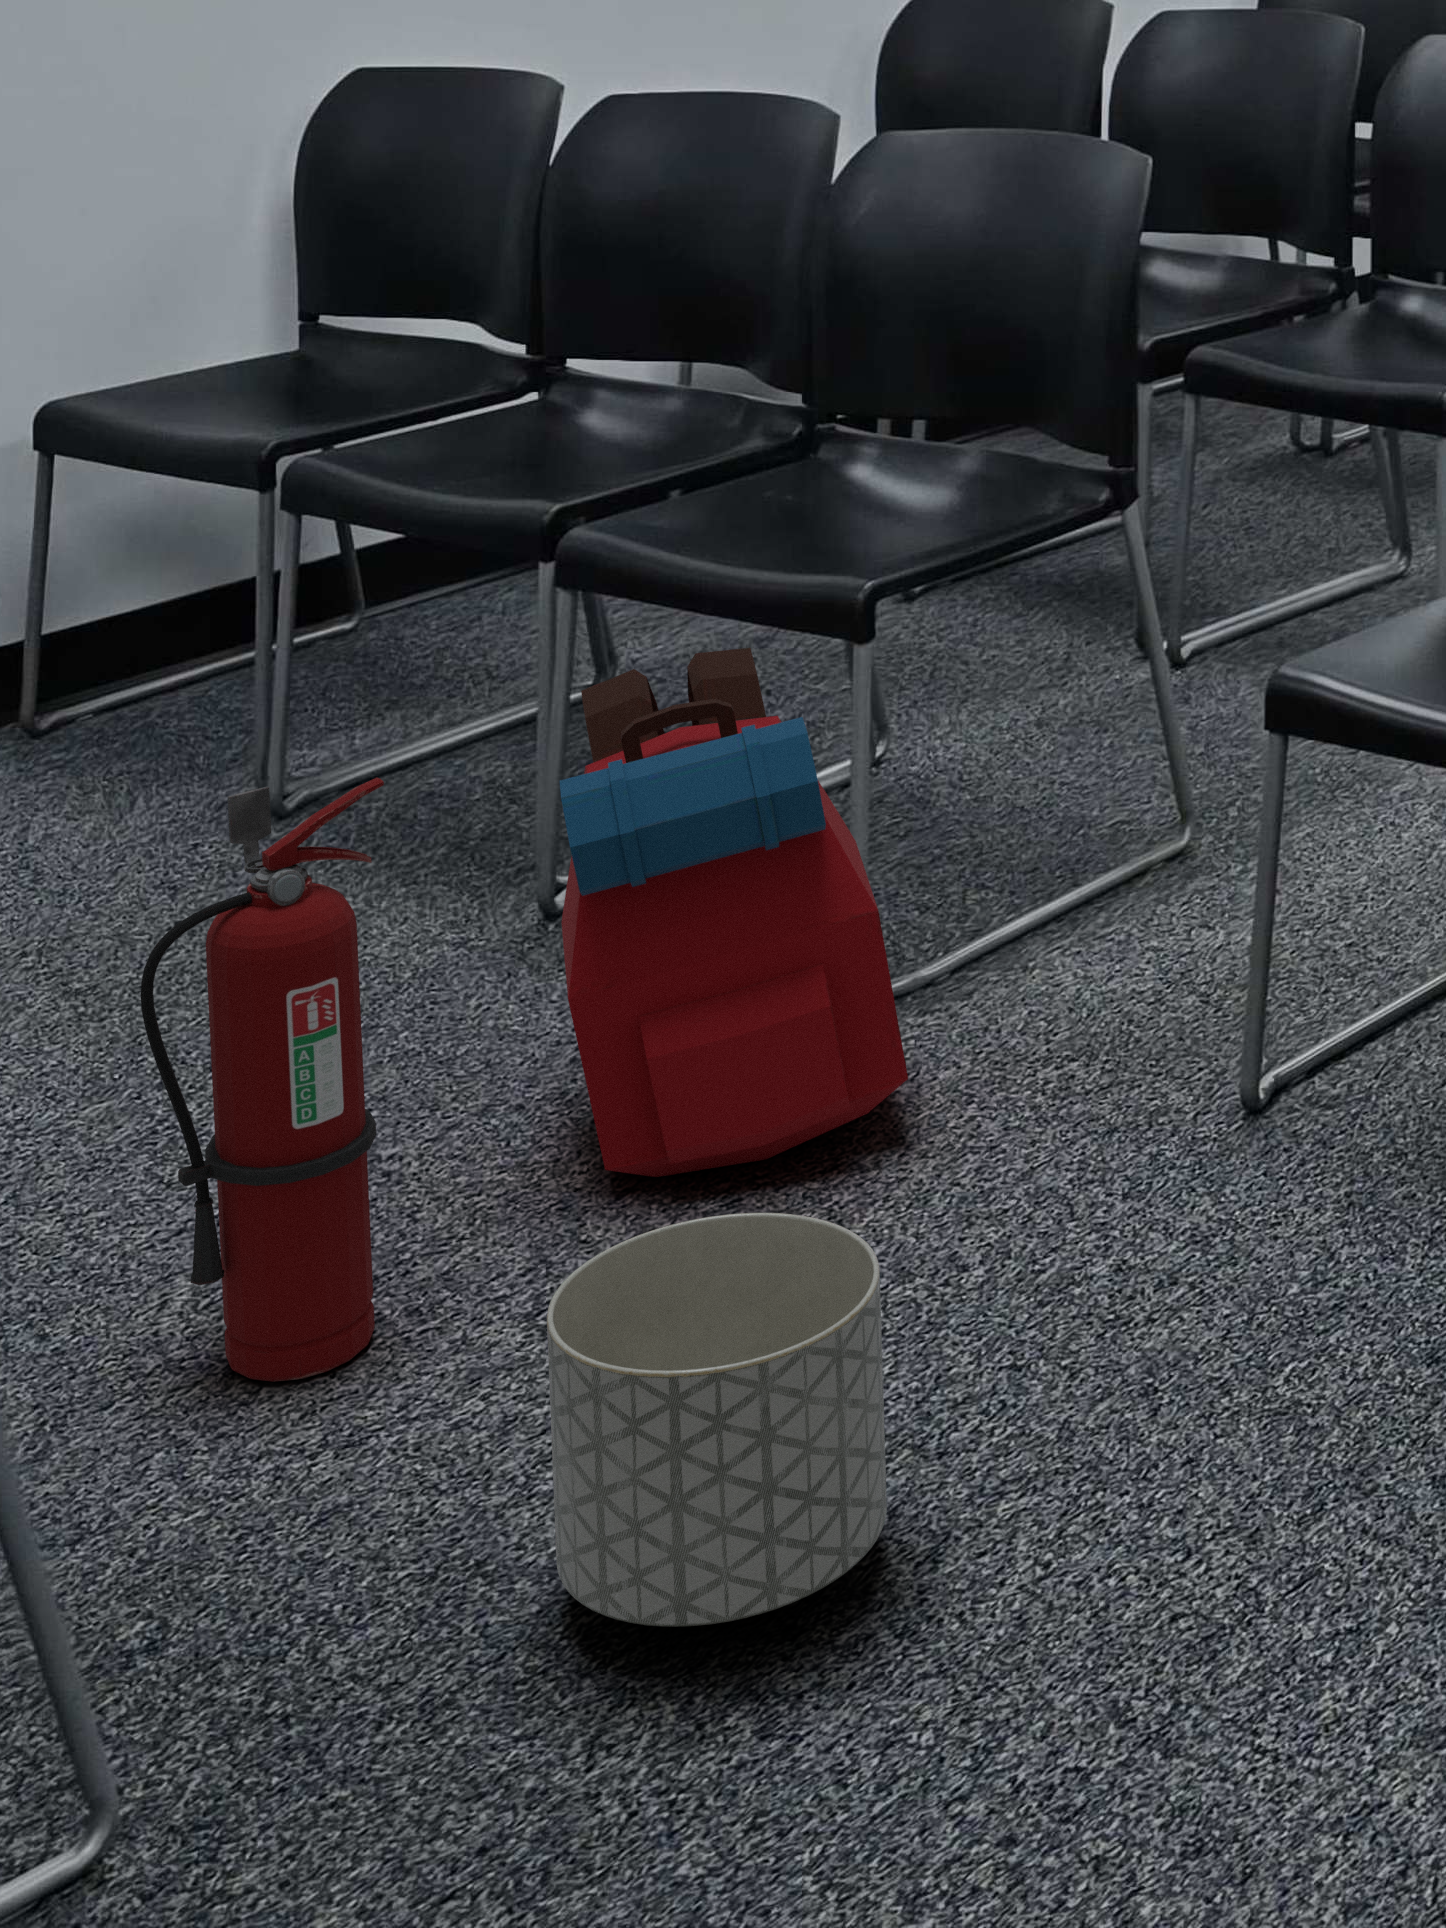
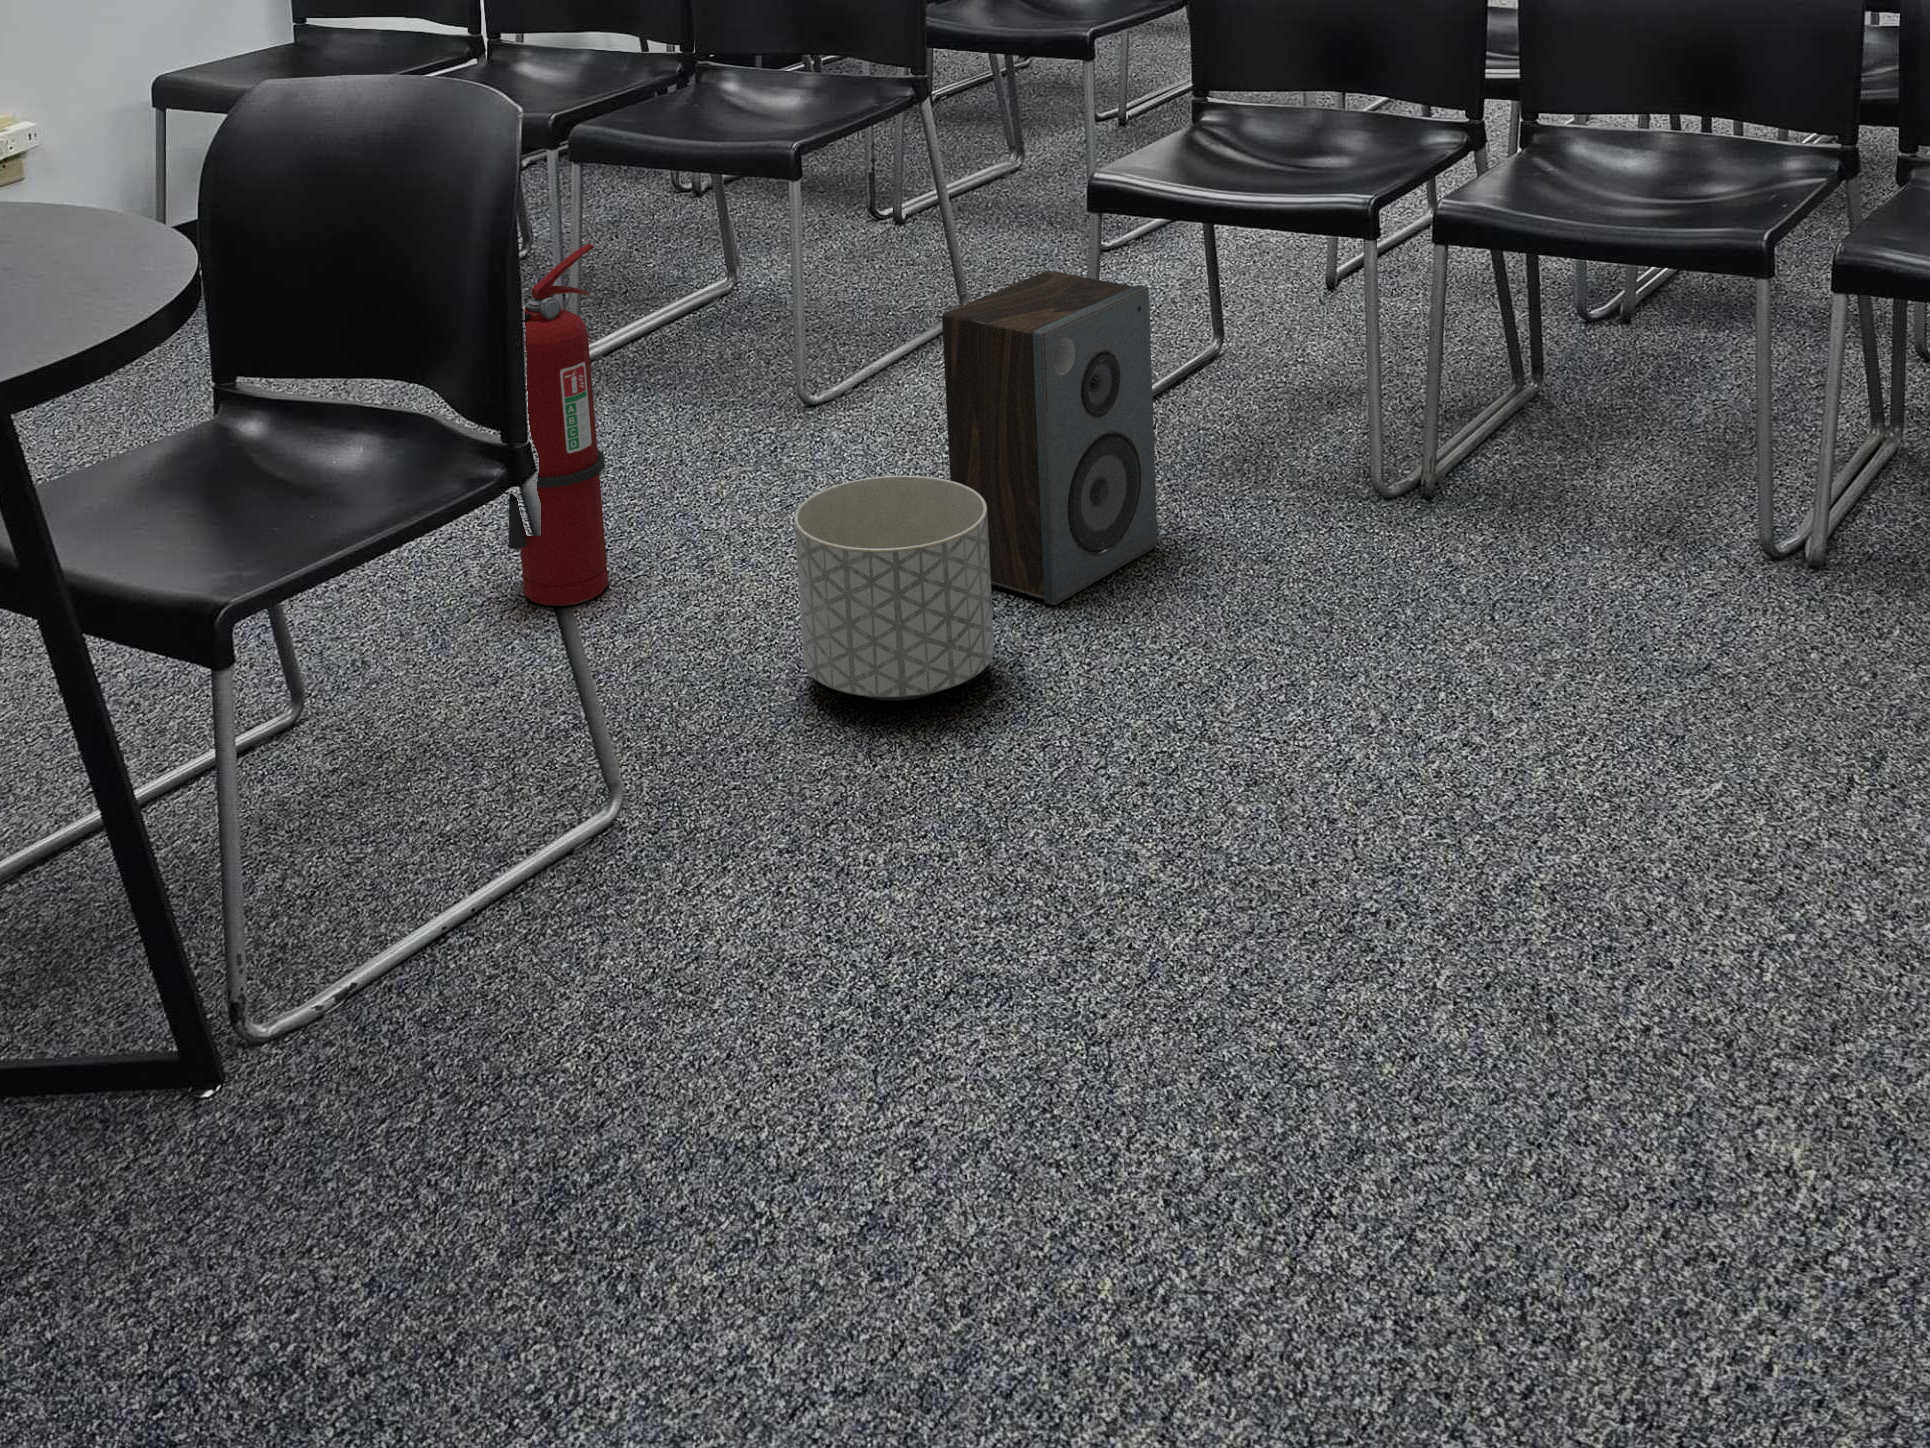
backpack: present [560,648,908,1177] -> none [642,179,878,498]
speaker: none [911,848,1271,1431] -> present [942,271,1157,605]

